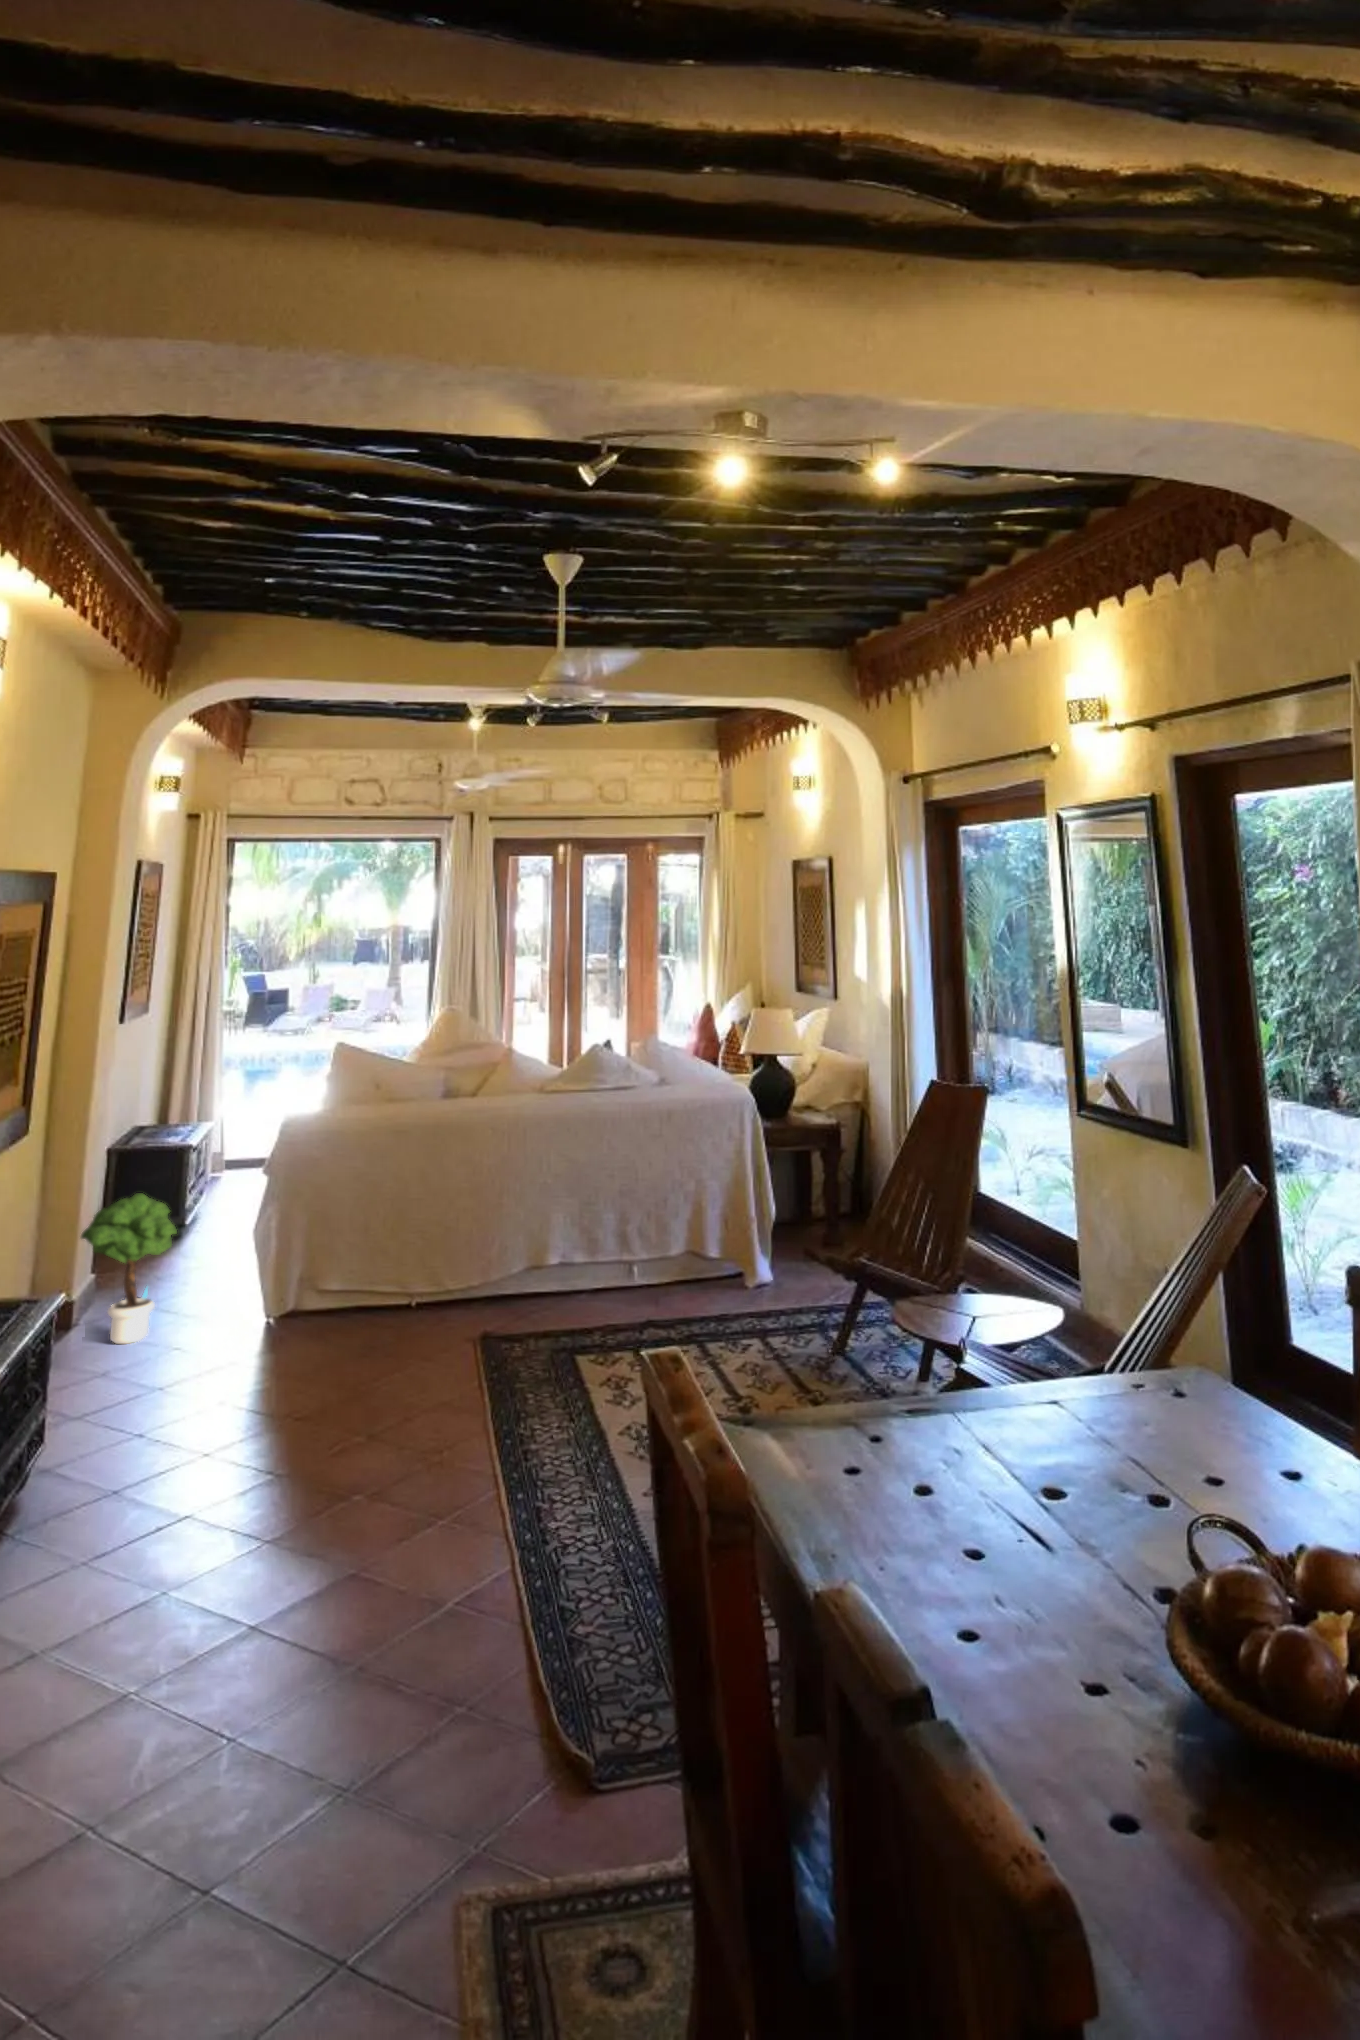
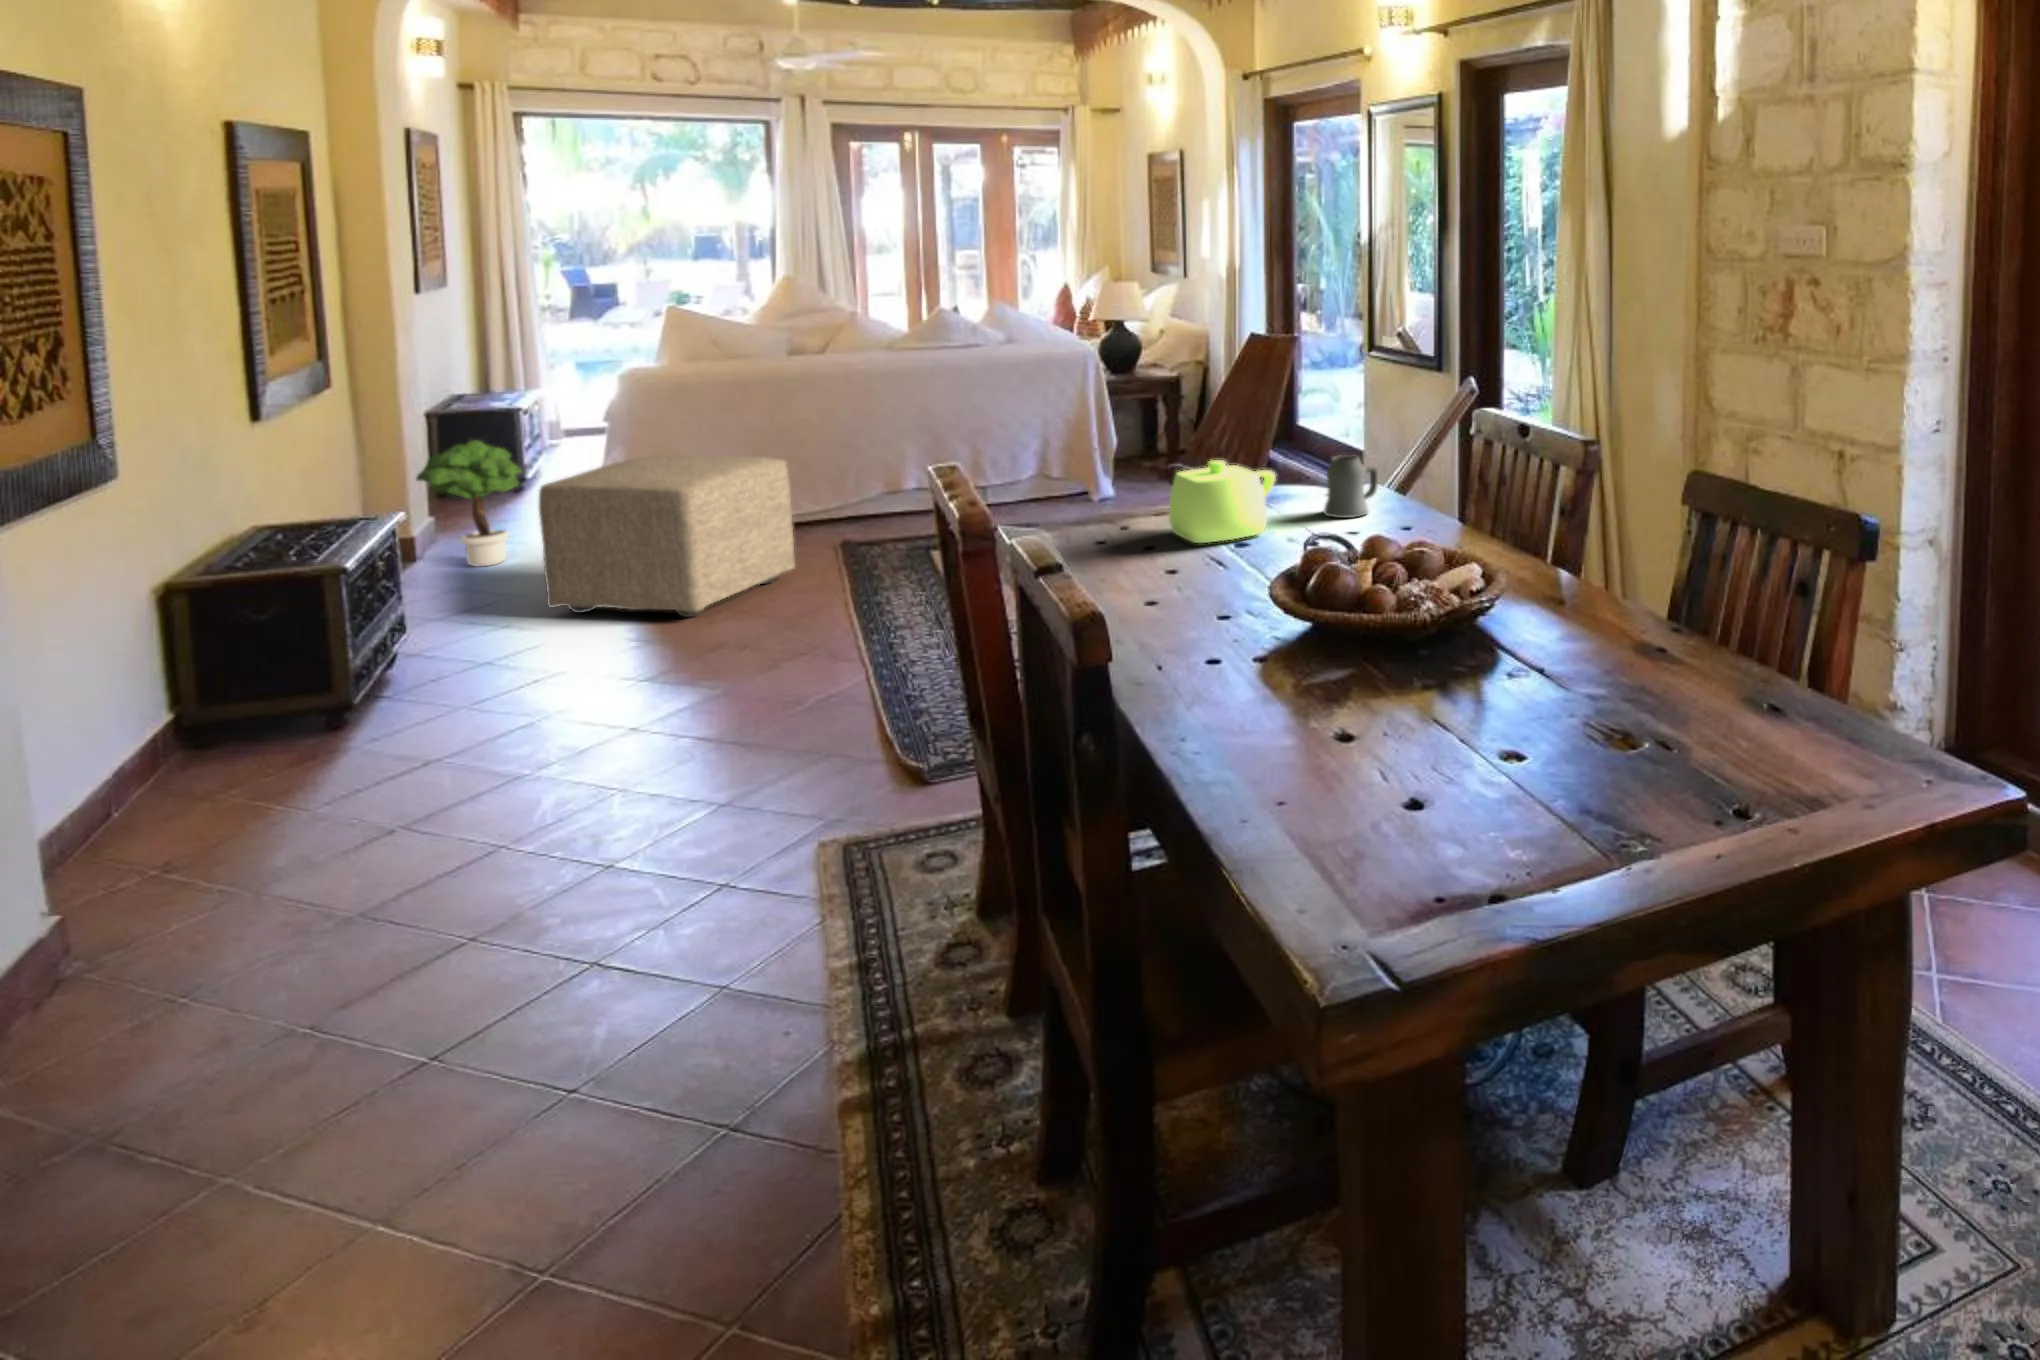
ottoman: none [175,1223,432,1446] -> present [539,455,795,617]
mug: none [1168,1360,1244,1475] -> present [1324,455,1378,518]
teapot: none [953,1372,1104,1523] -> present [1169,460,1276,543]

